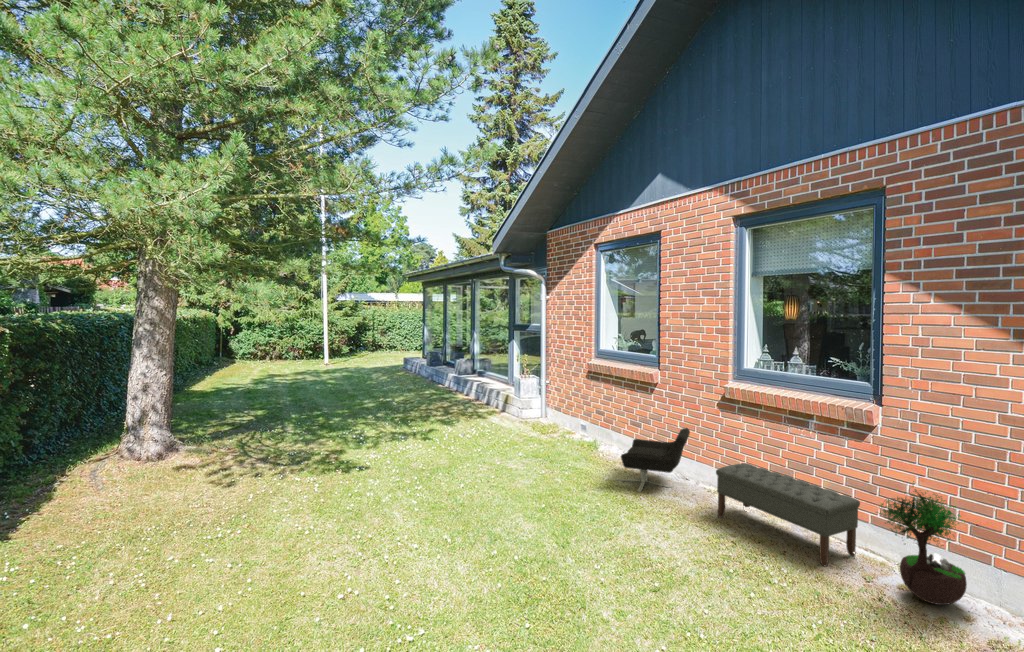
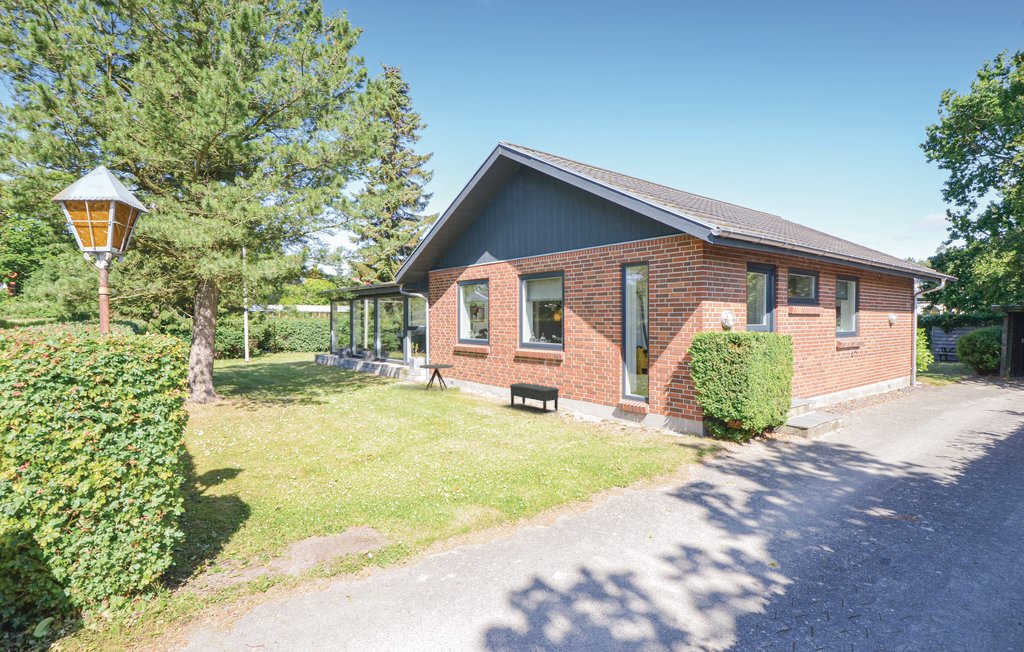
round table: none [525,393,587,445] -> present [419,364,453,391]
lounge chair: present [616,428,690,492] -> none [468,372,502,402]
potted tree: present [876,481,967,605] -> none [556,375,584,416]

